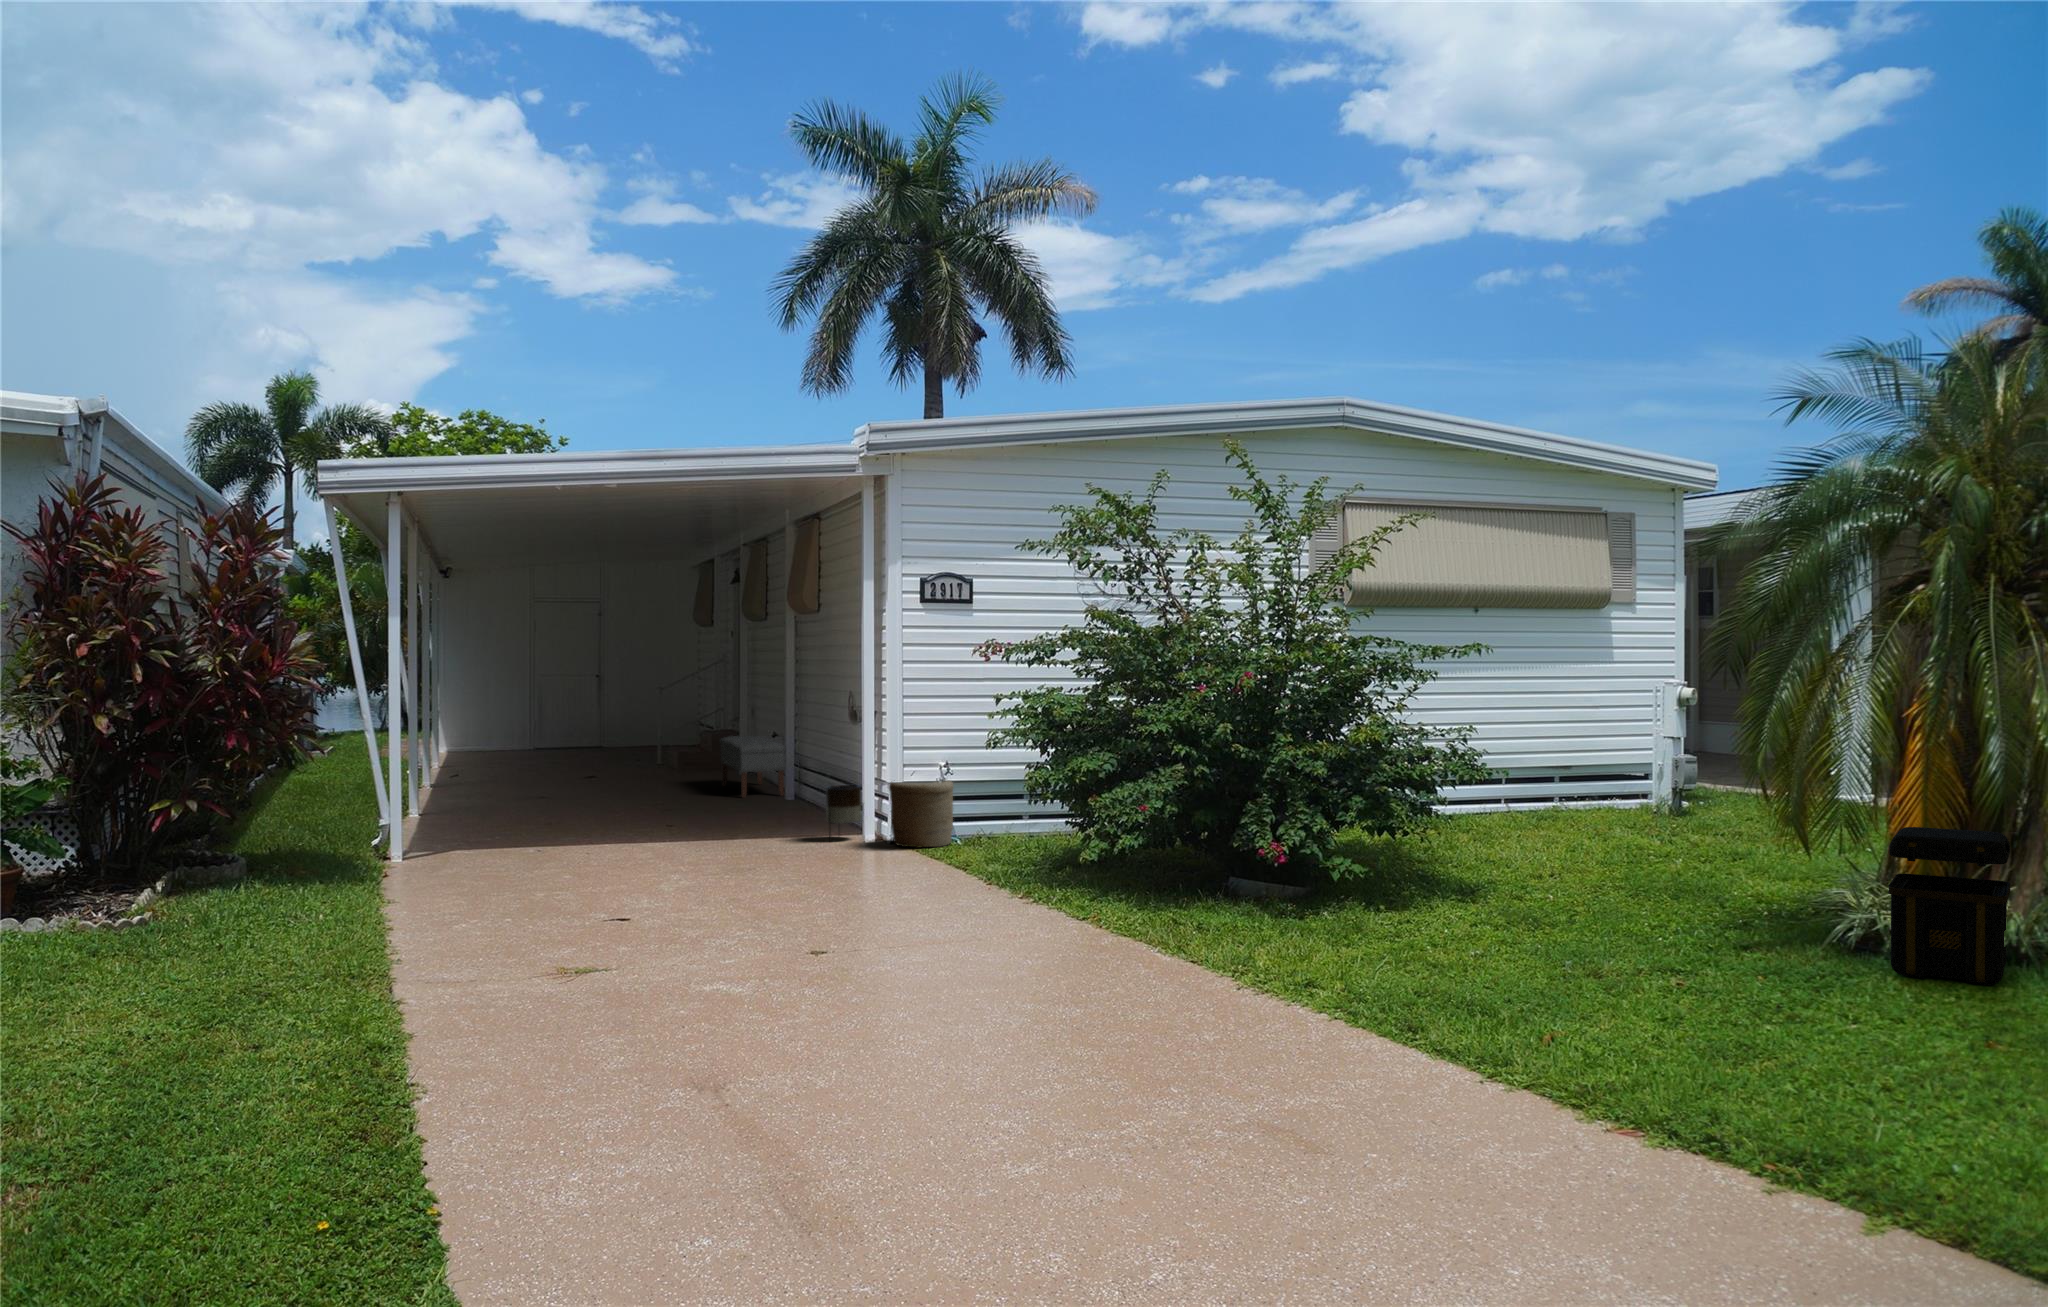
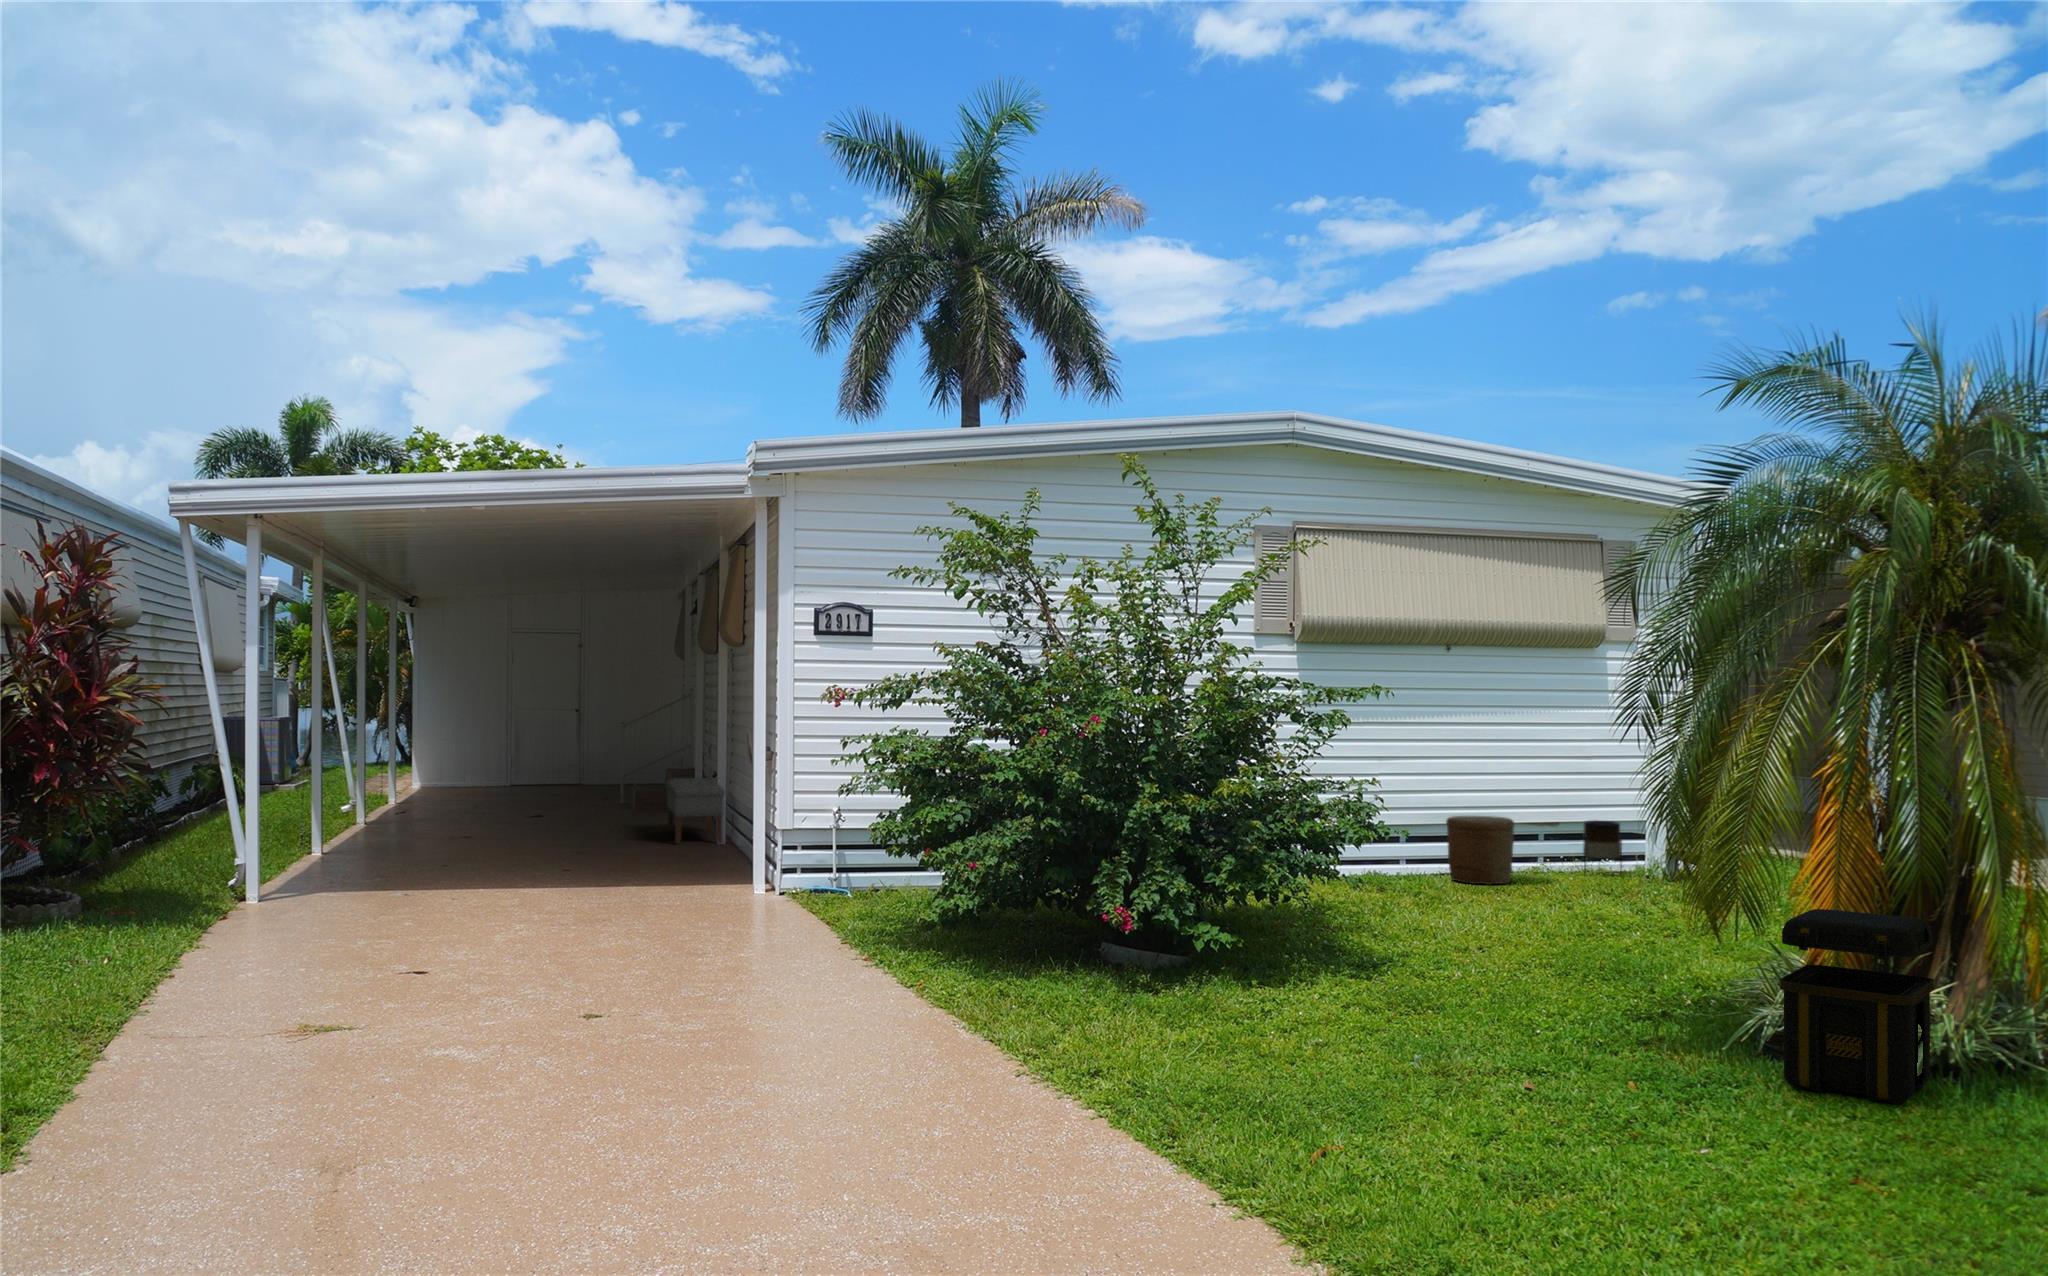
woven basket: present [889,780,954,848] -> present [1446,816,1515,885]
planter: present [826,785,863,839] -> present [1583,820,1622,876]

